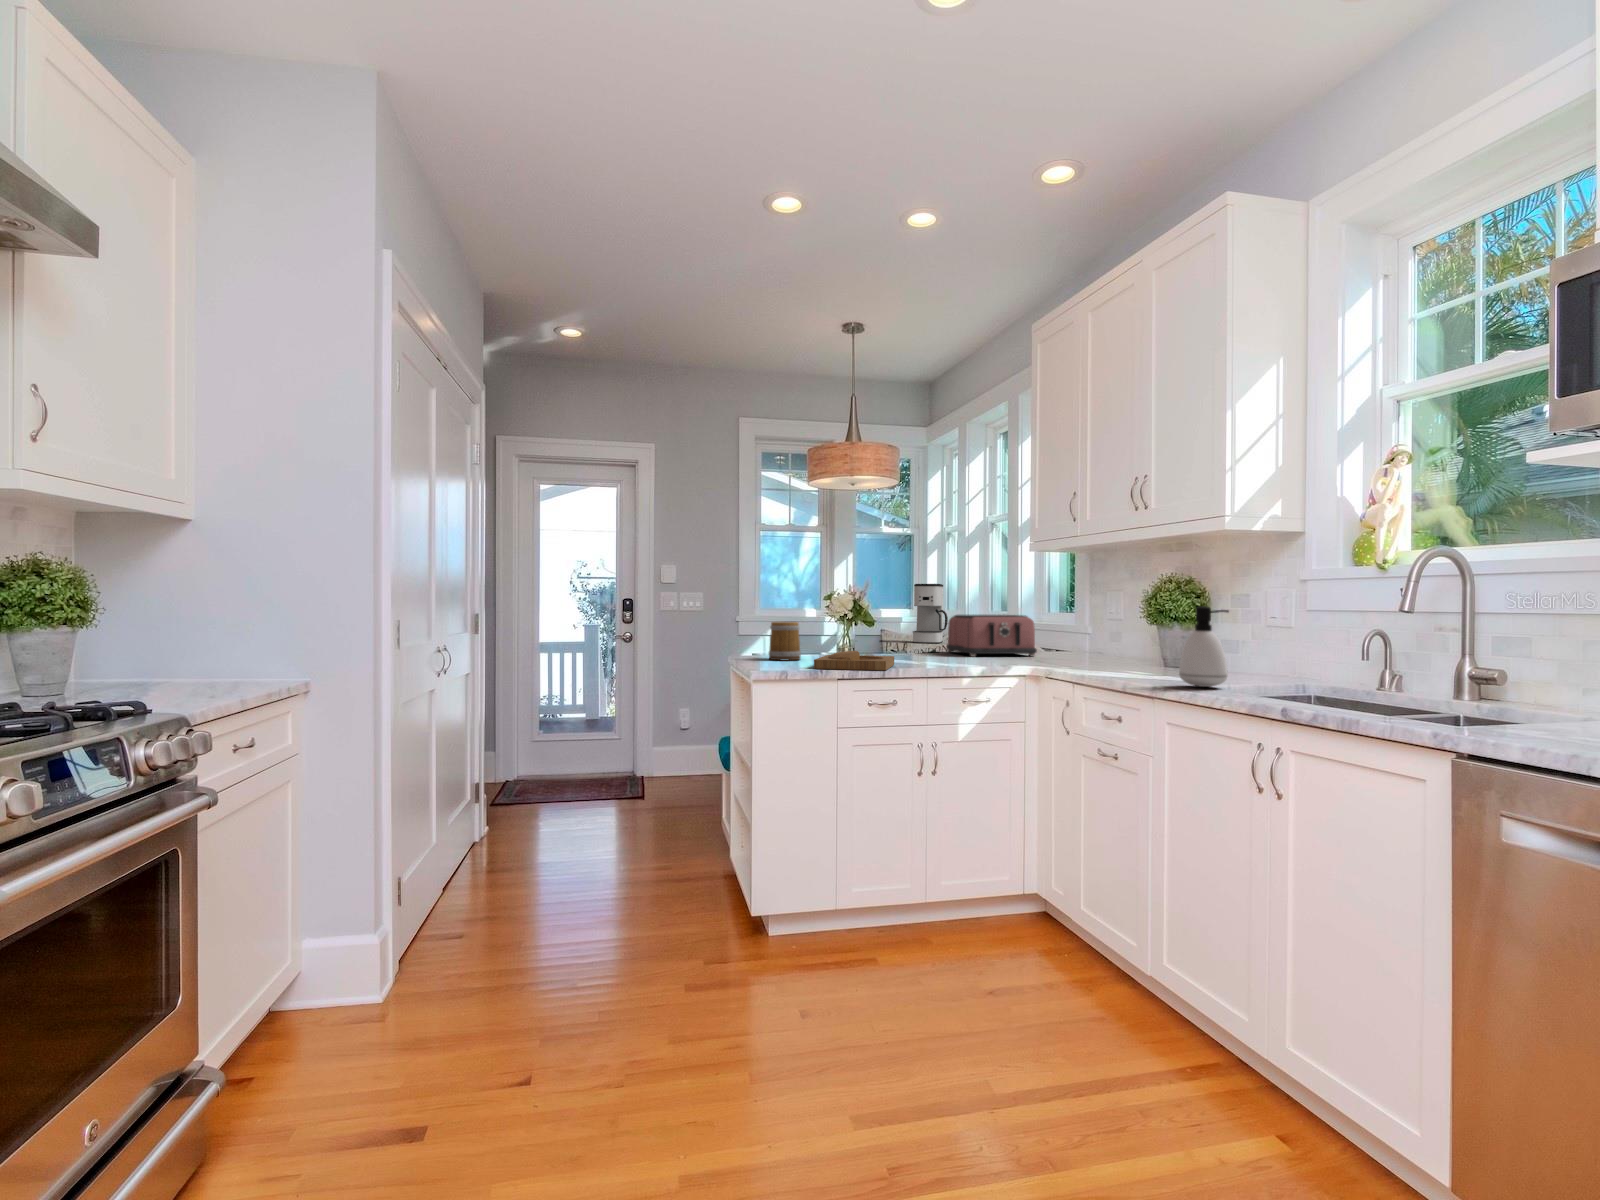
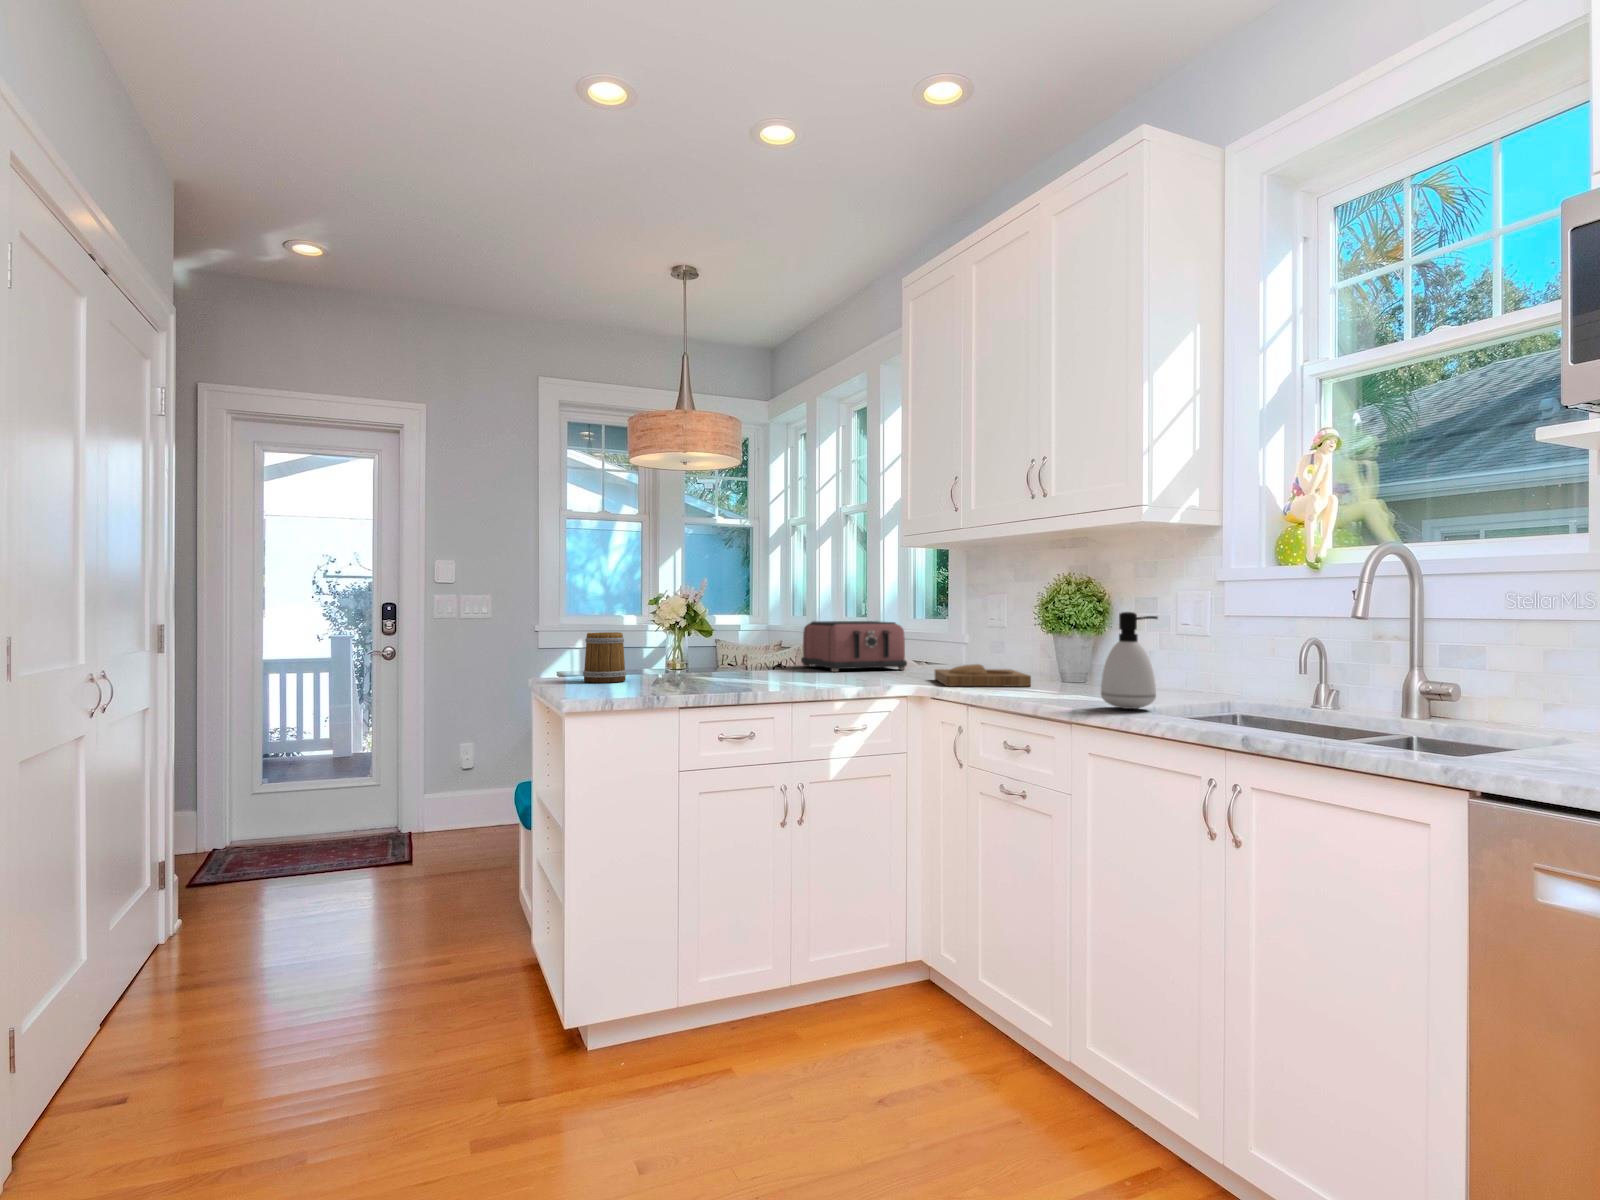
coffee maker: present [913,584,948,643] -> none [754,585,795,655]
tray: present [814,651,894,670] -> present [934,664,1031,686]

